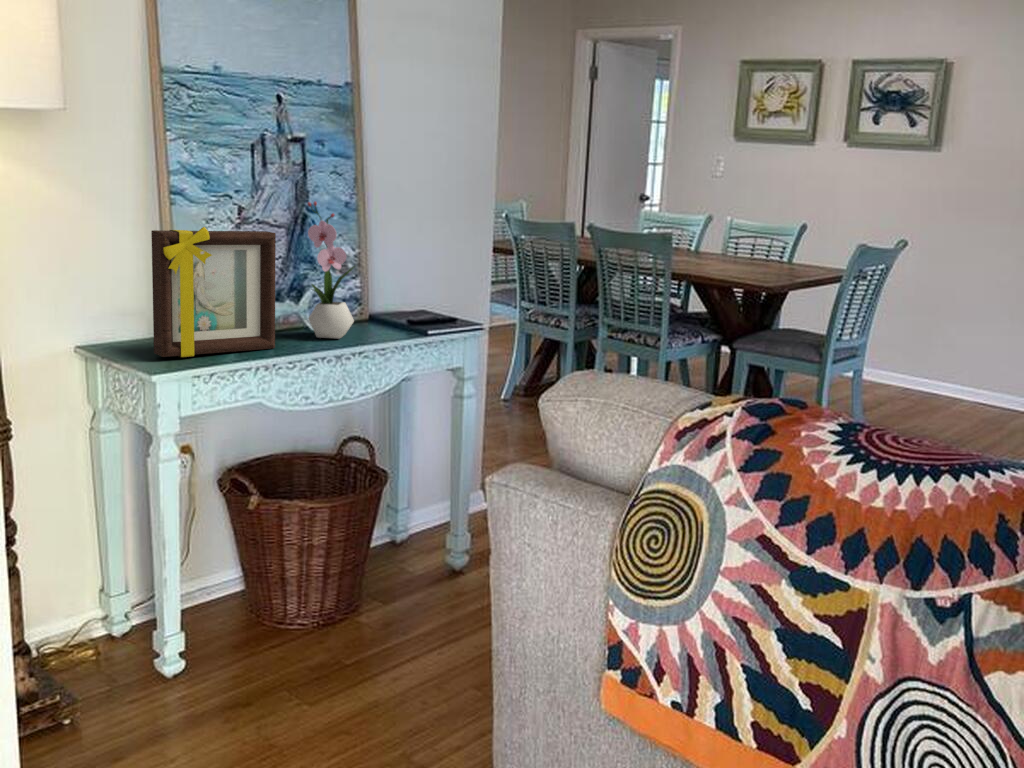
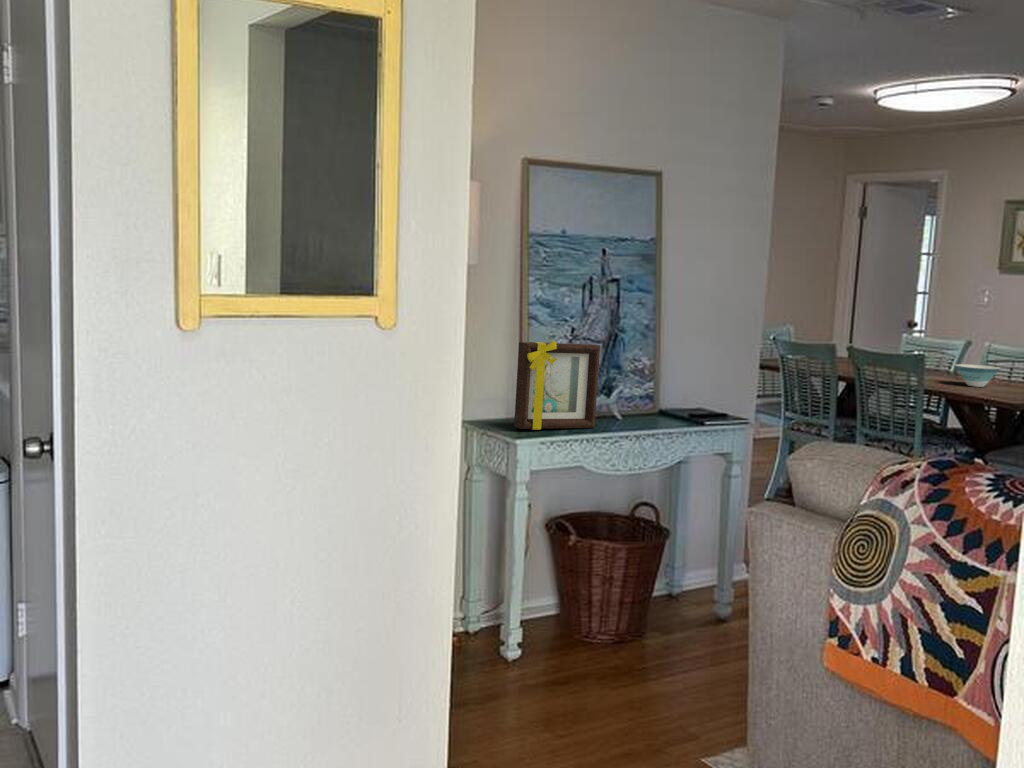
flower arrangement: present [308,201,355,338] -> none [617,324,654,424]
bowl: none [702,242,749,267] -> present [955,364,1001,387]

